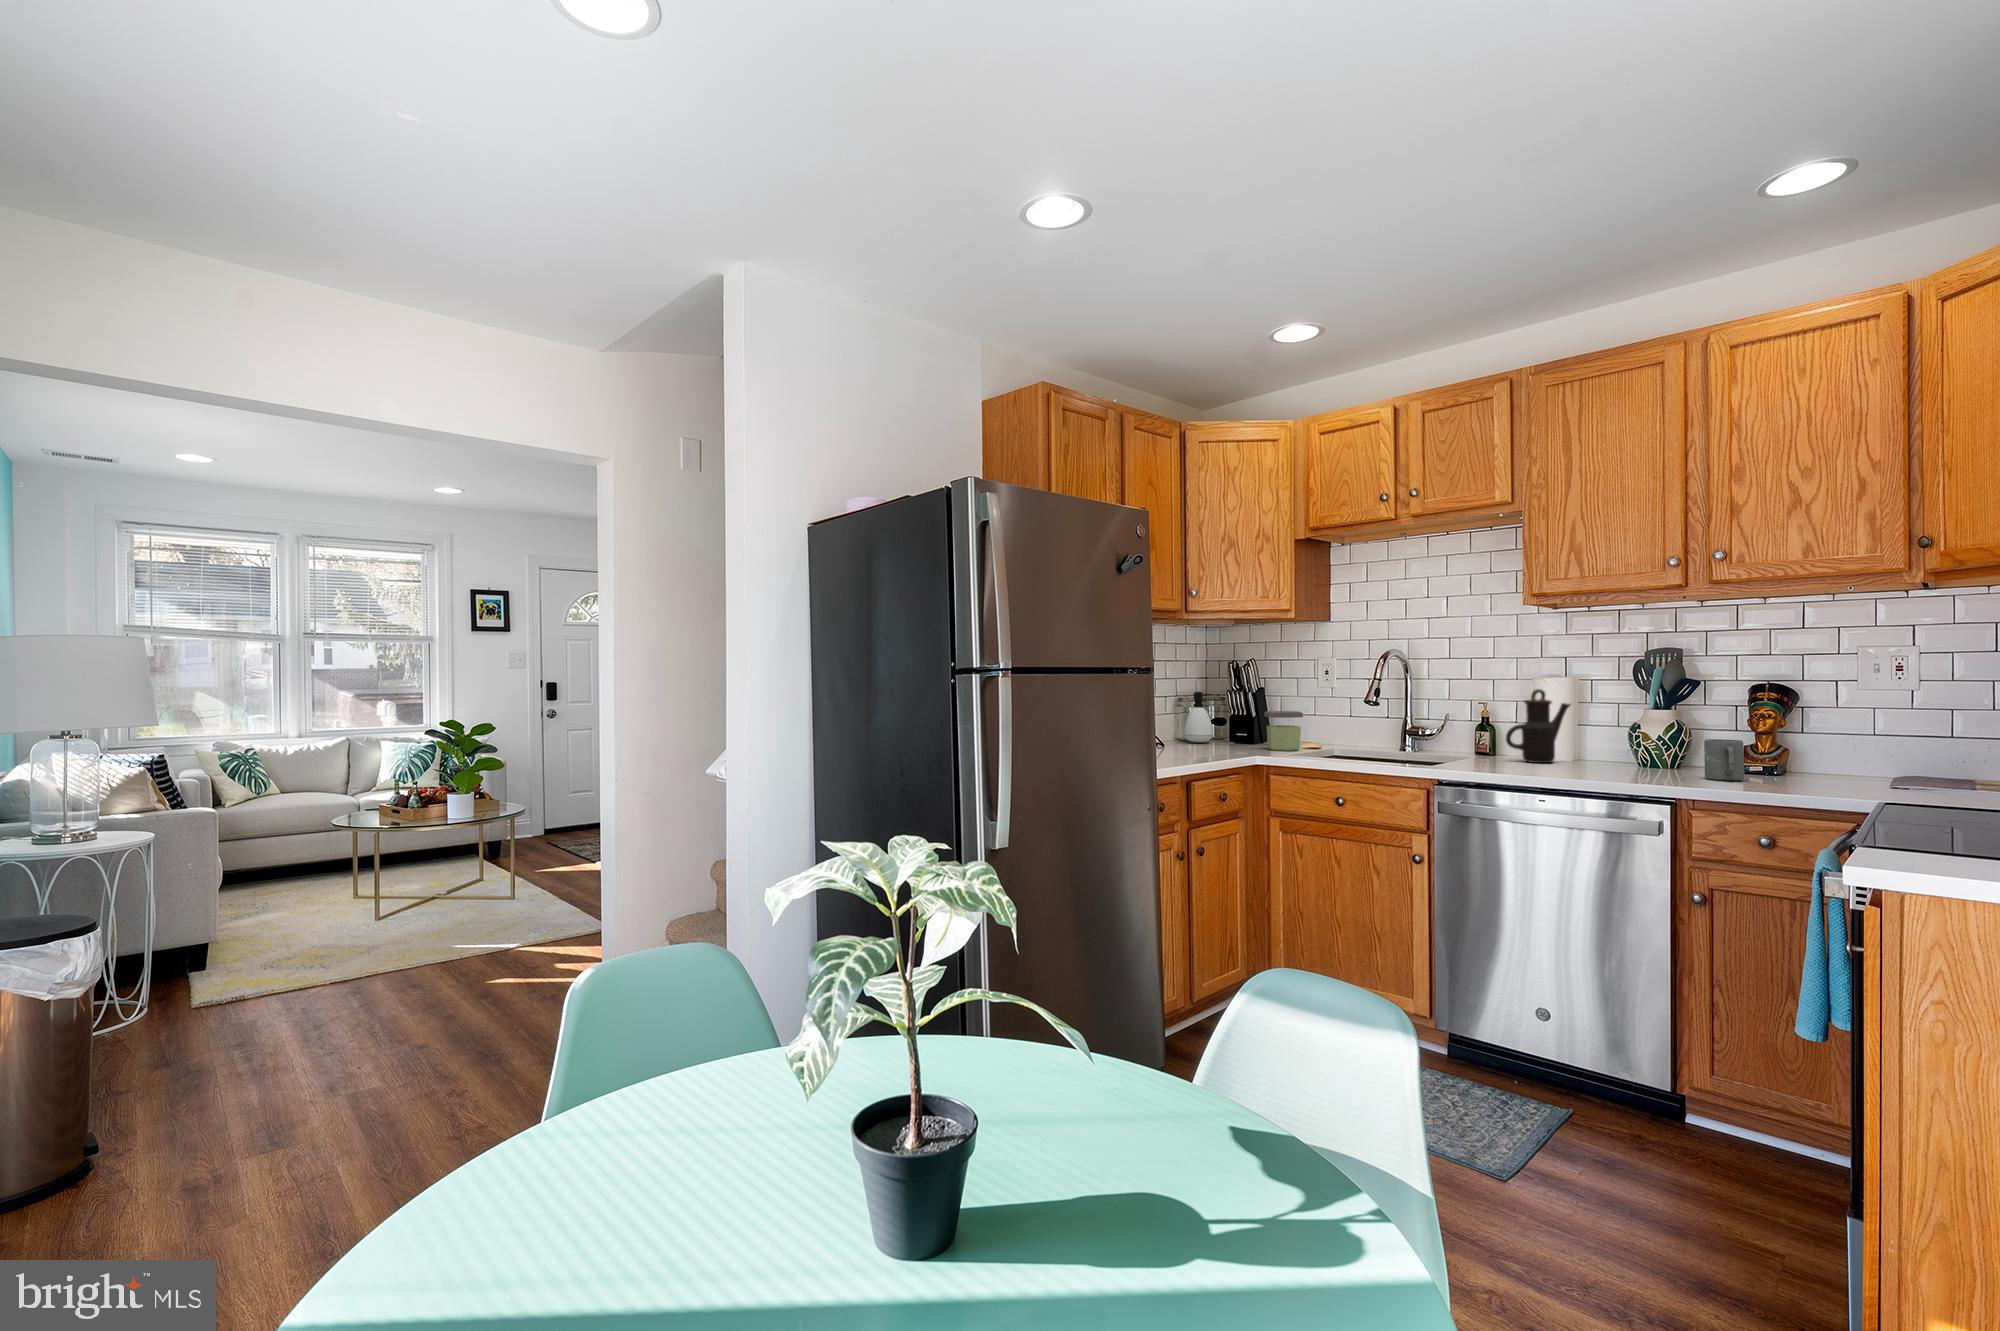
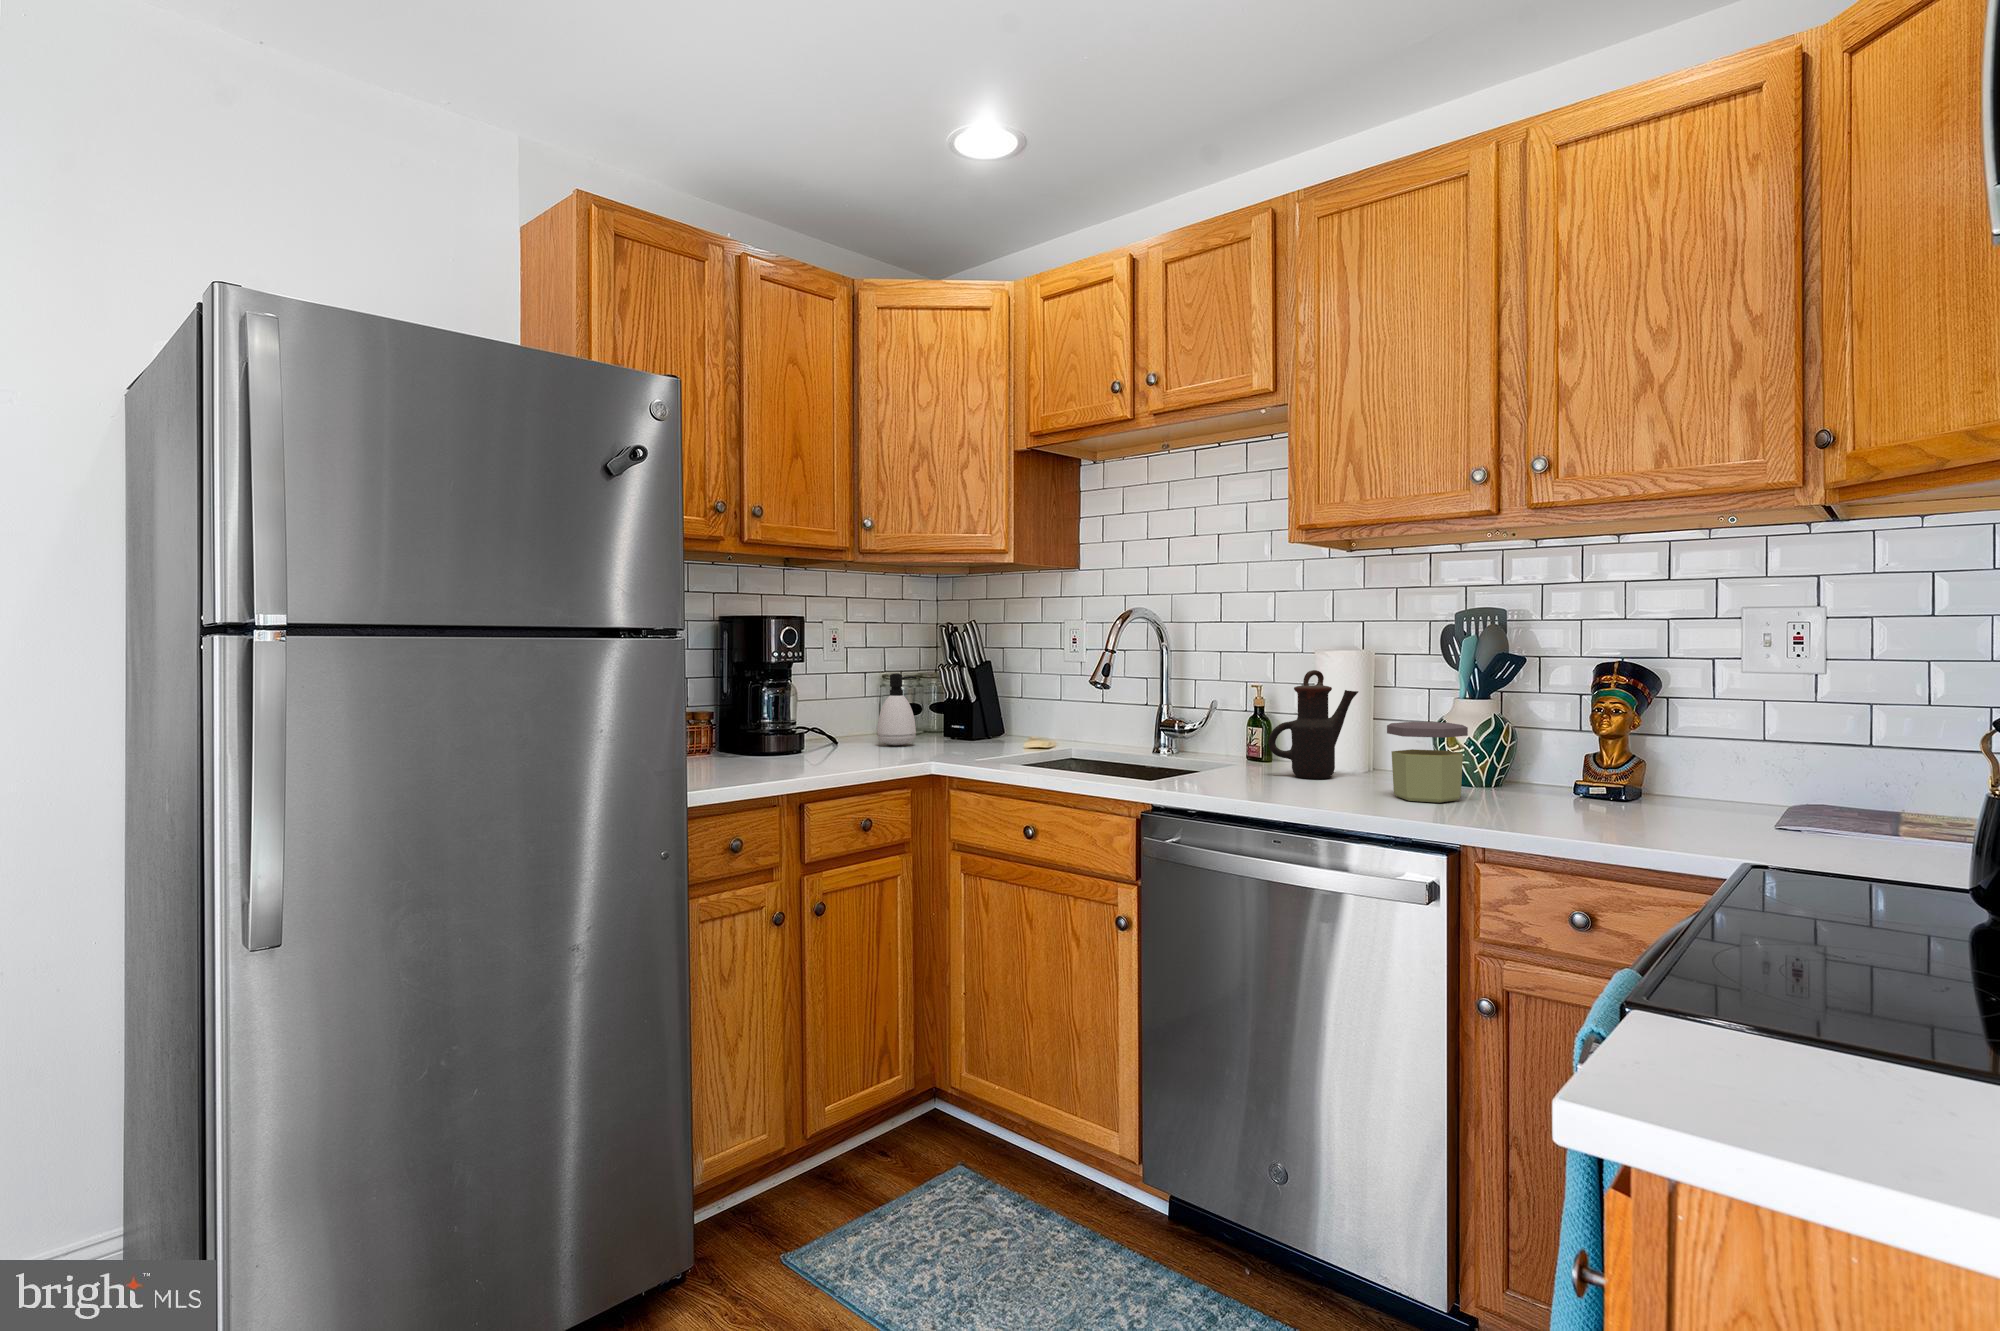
jar: present [1264,711,1303,751] -> present [1387,722,1468,803]
mug: present [1704,739,1744,781] -> none [1512,749,1566,813]

